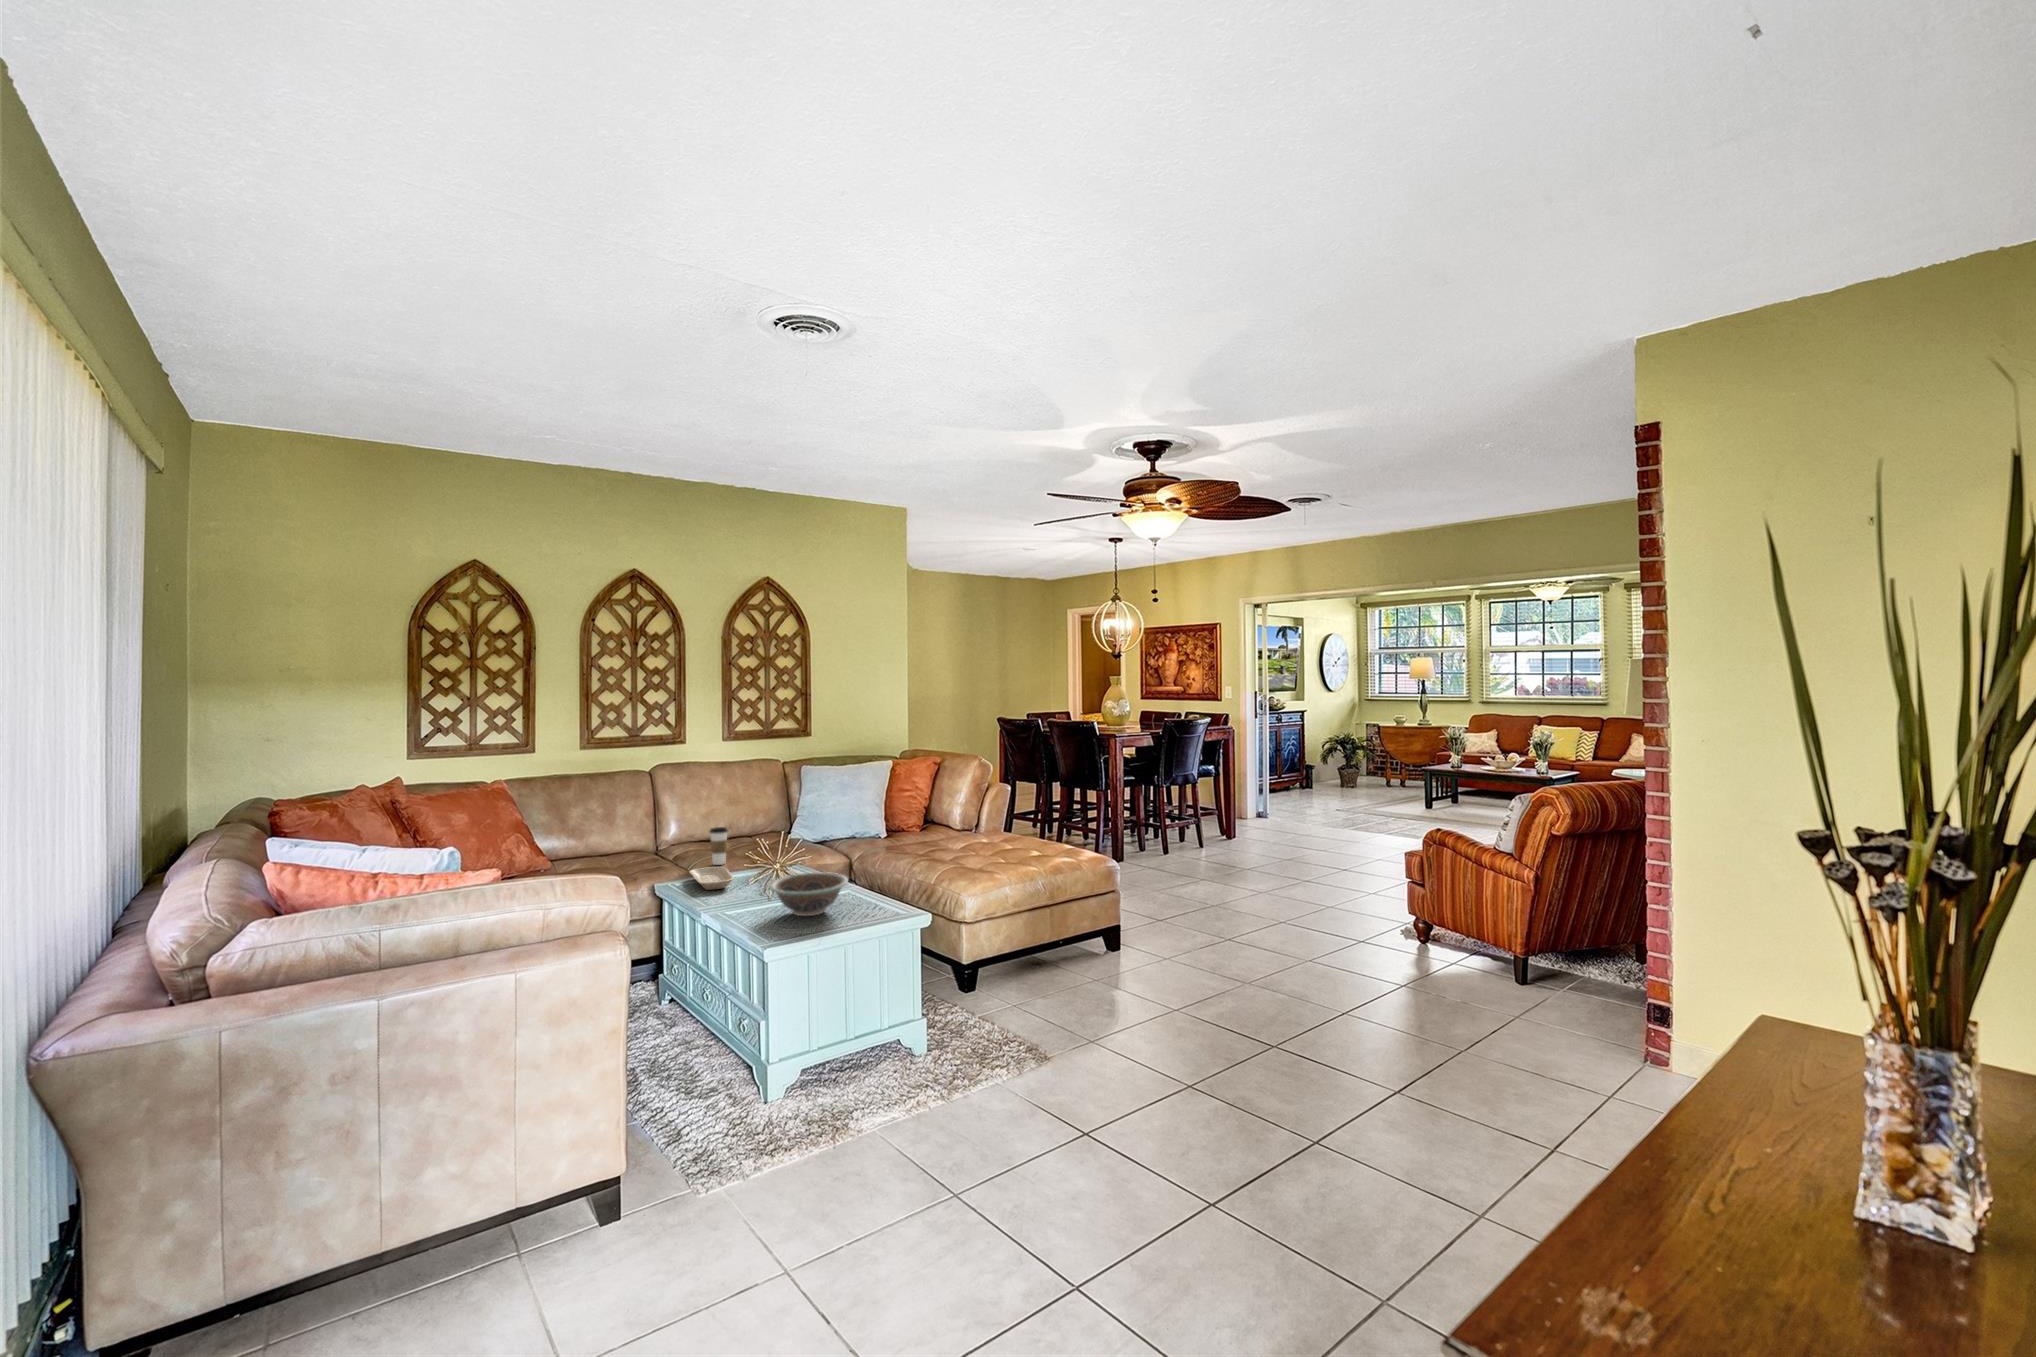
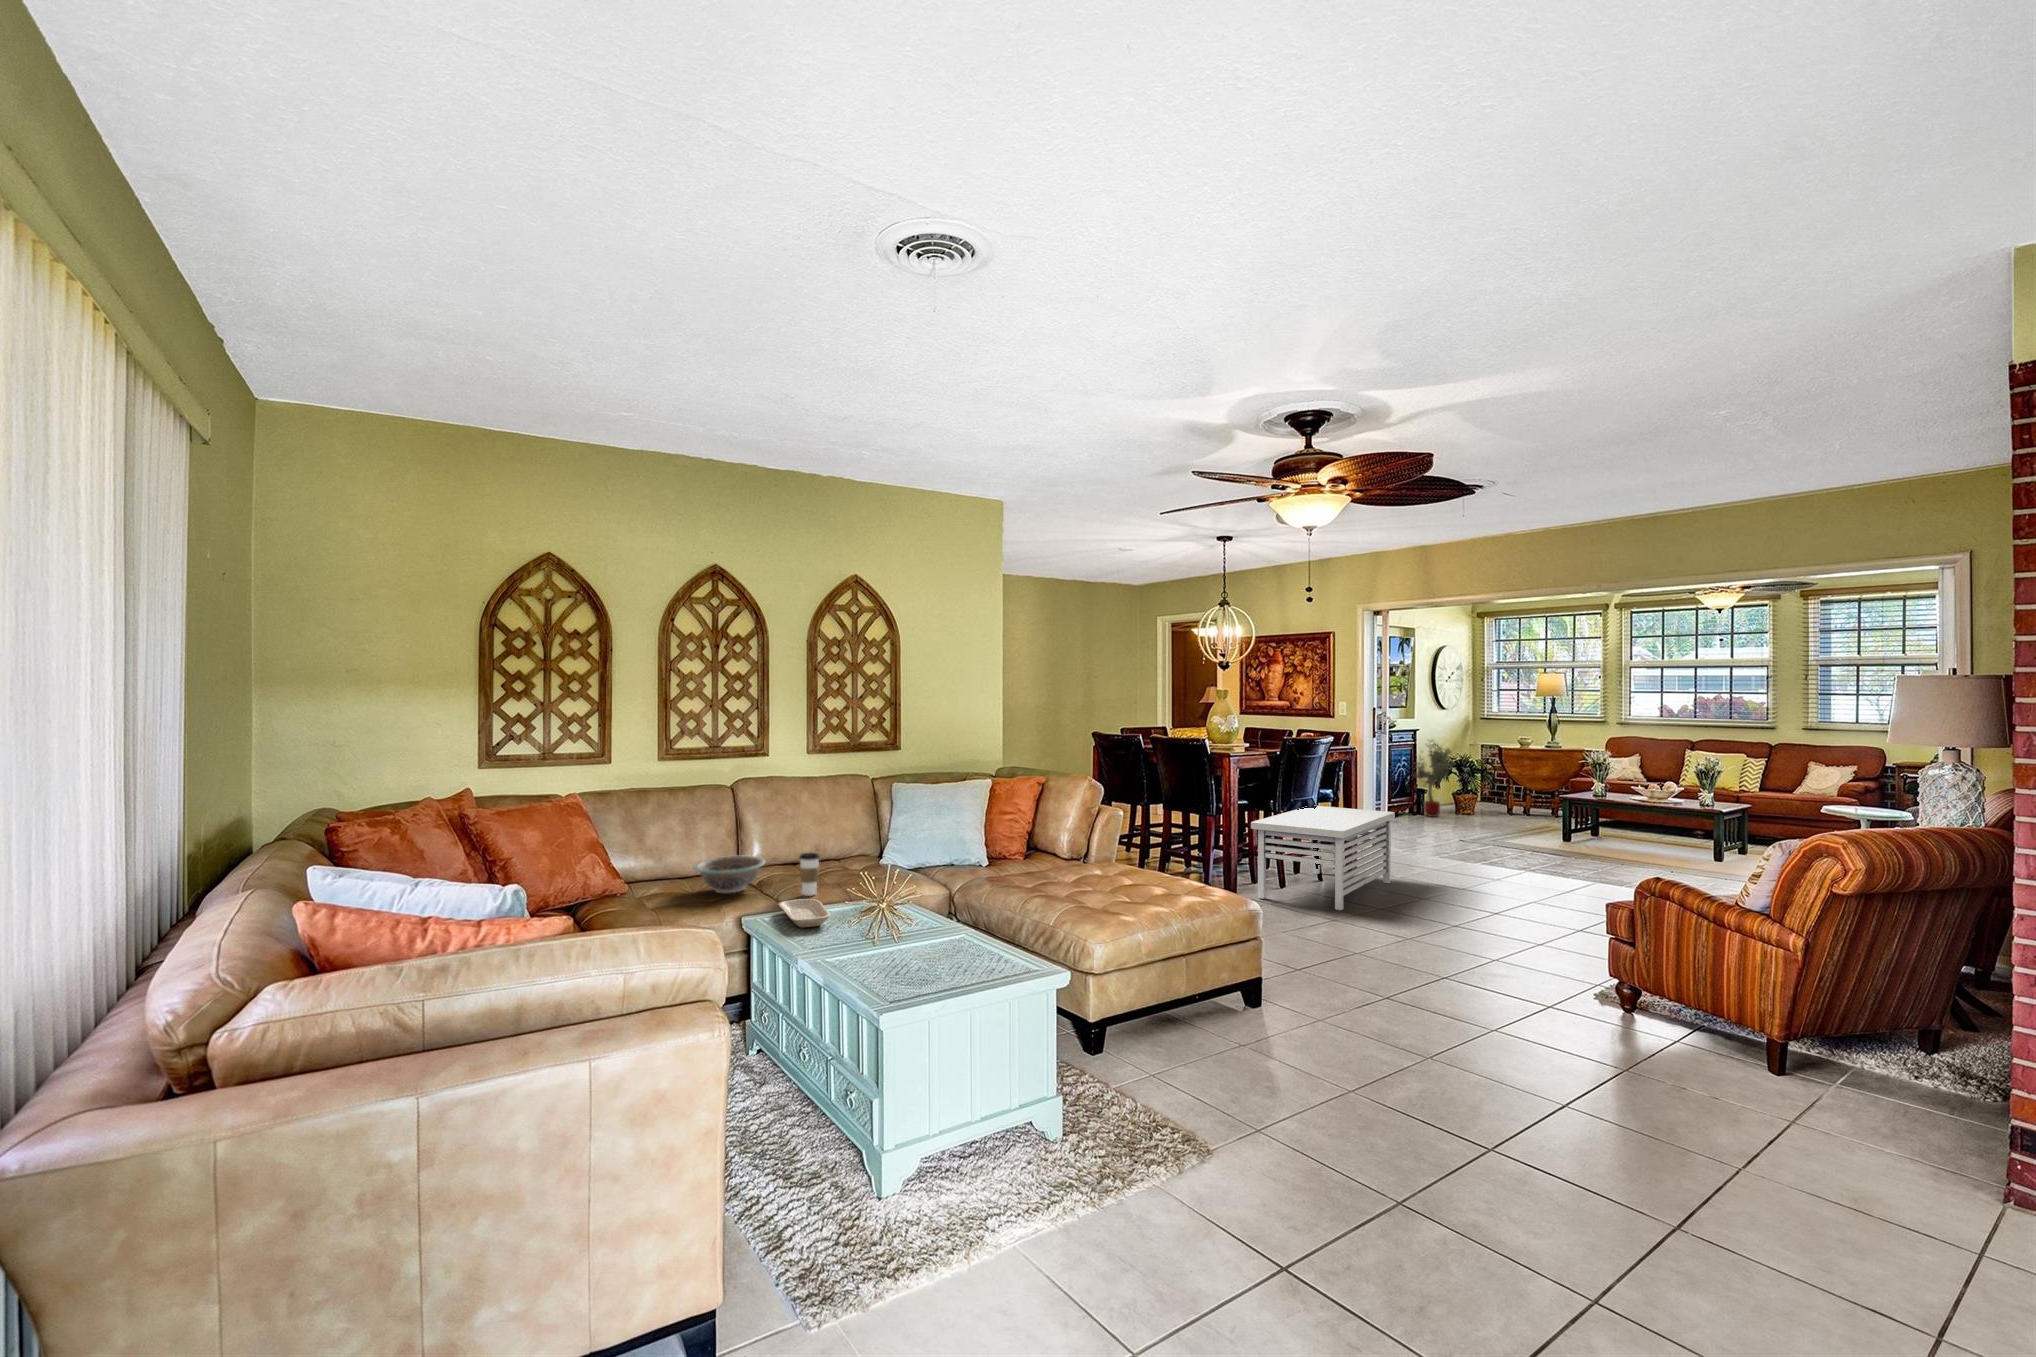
potted tree: none [1293,719,1336,790] -> present [1411,740,1453,817]
storage bench: none [1133,780,1264,871] -> present [1251,806,1395,910]
decorative bowl: present [769,872,848,916] -> present [694,856,765,893]

